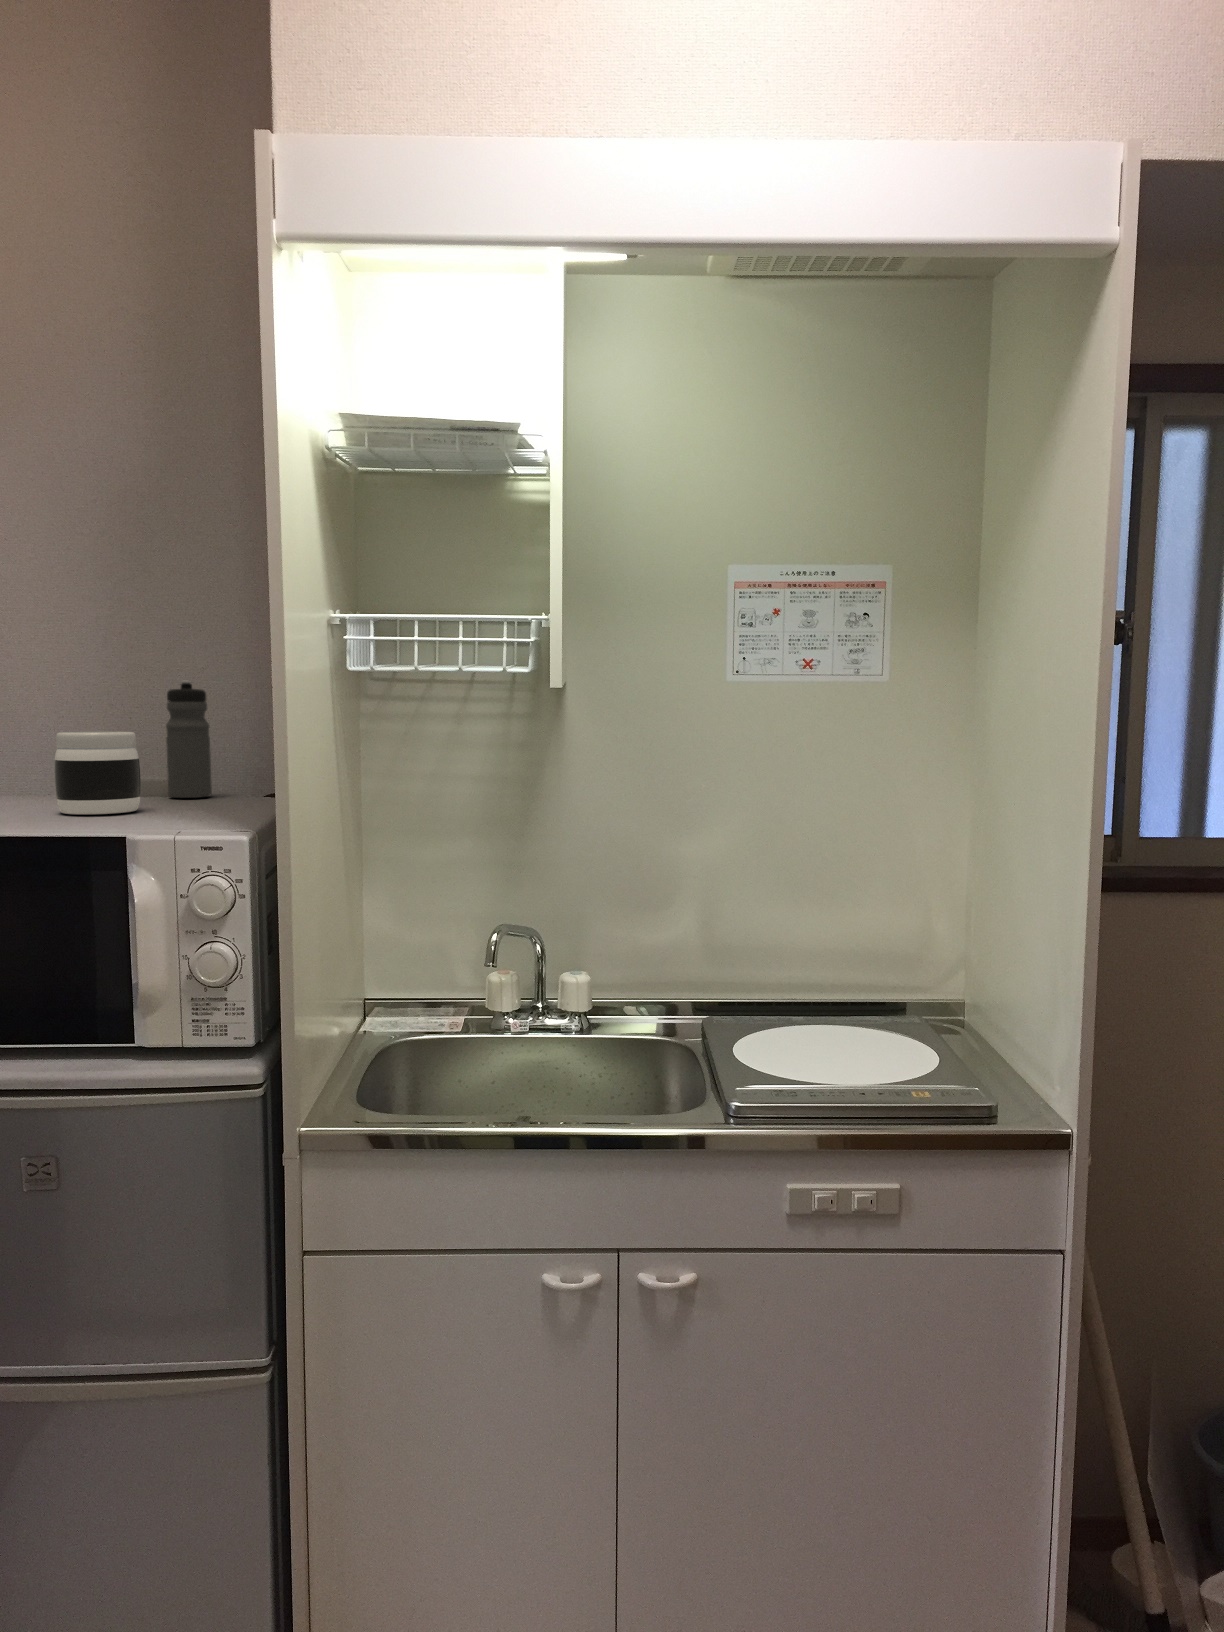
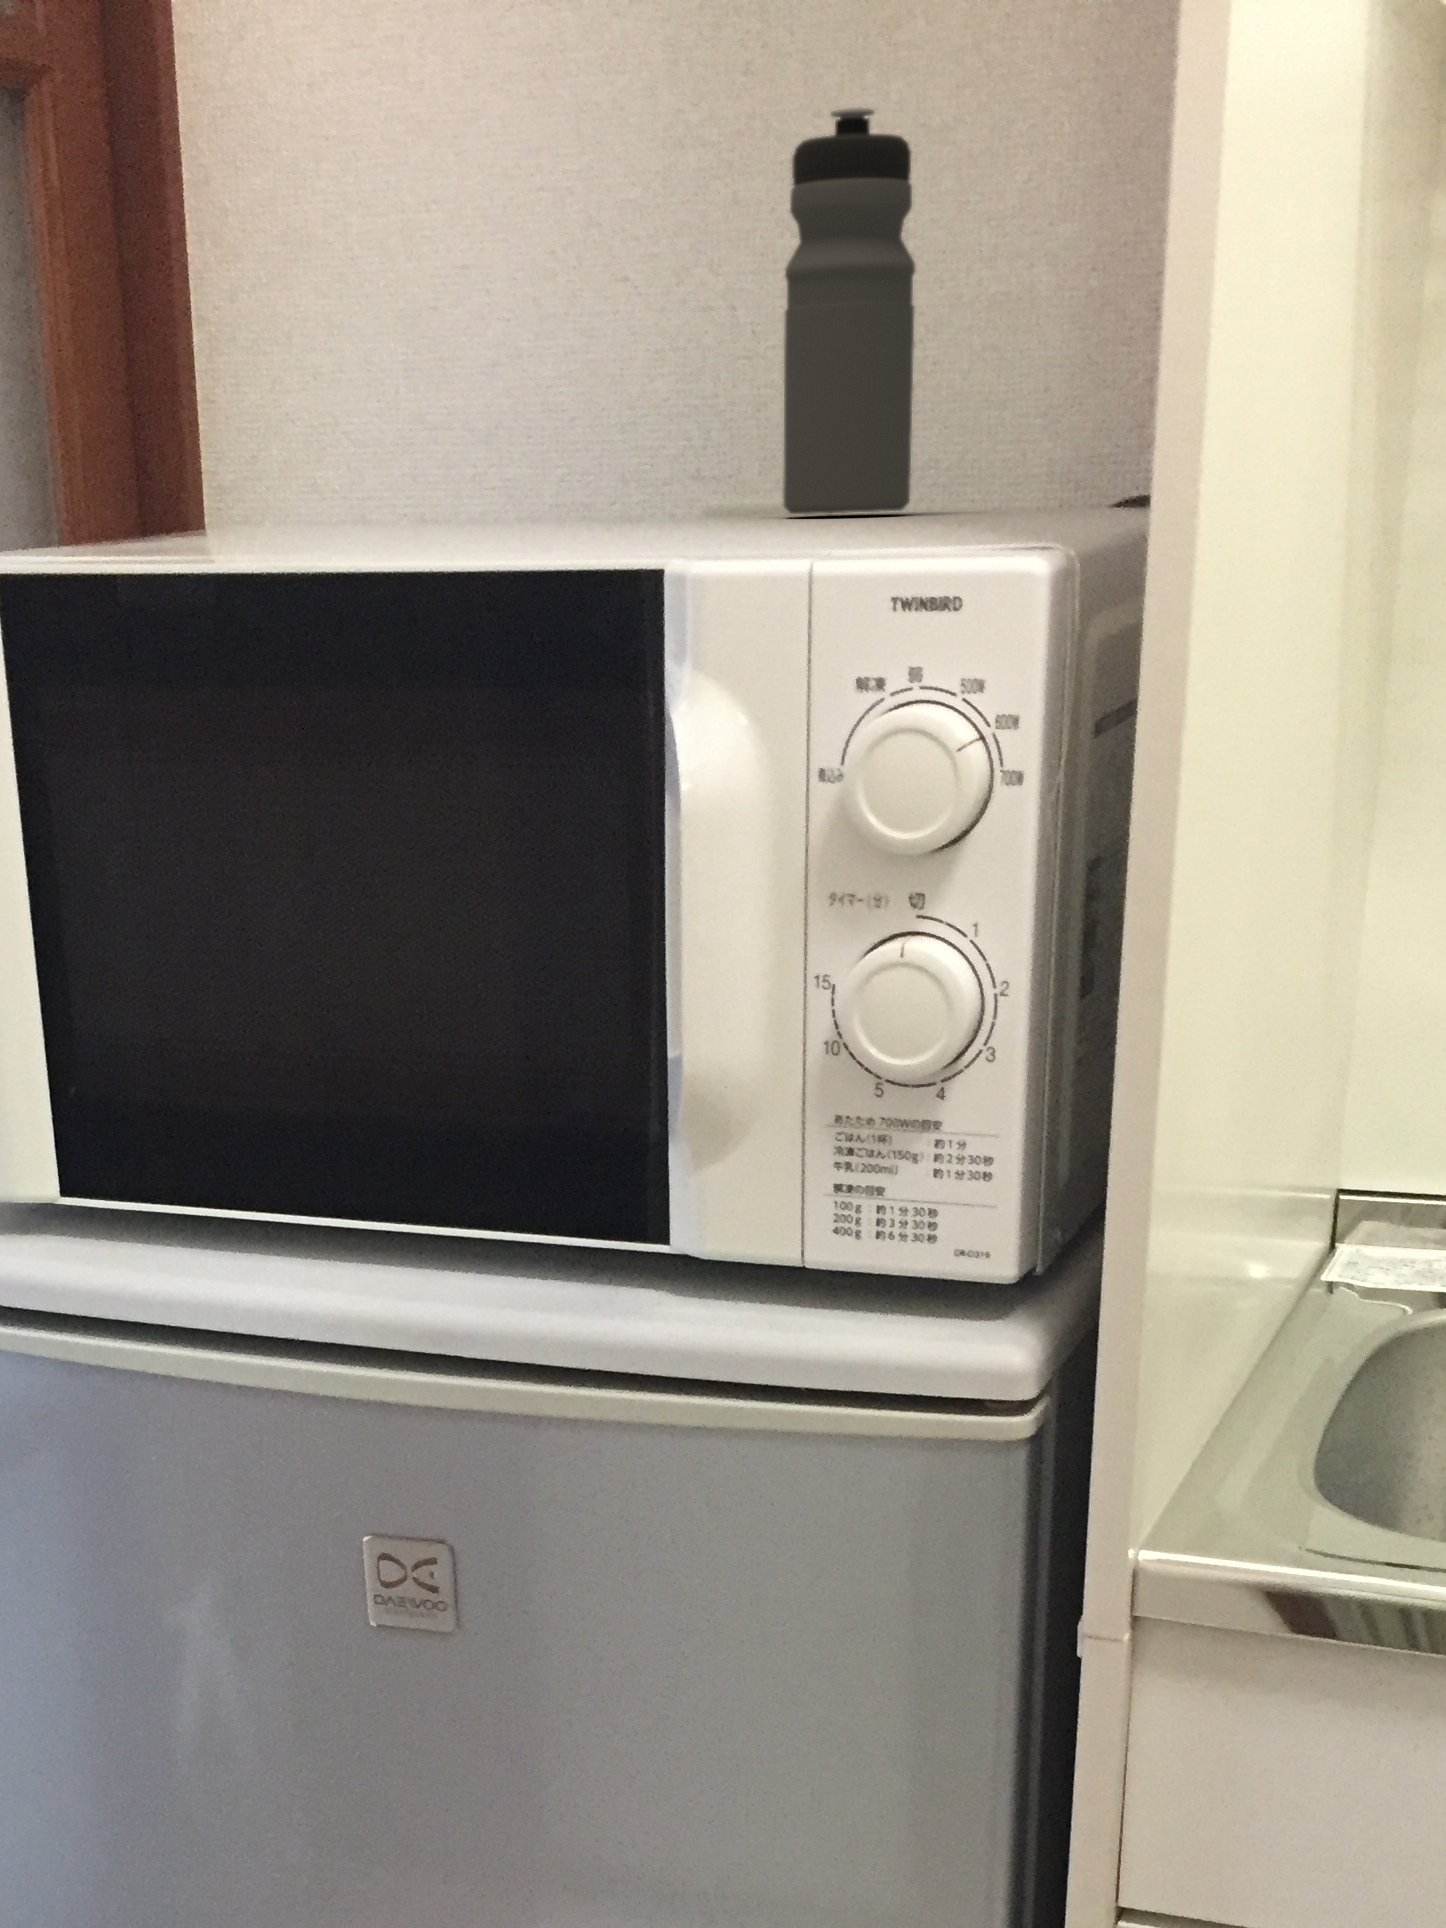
jar: present [54,731,141,814] -> none [464,248,707,531]

